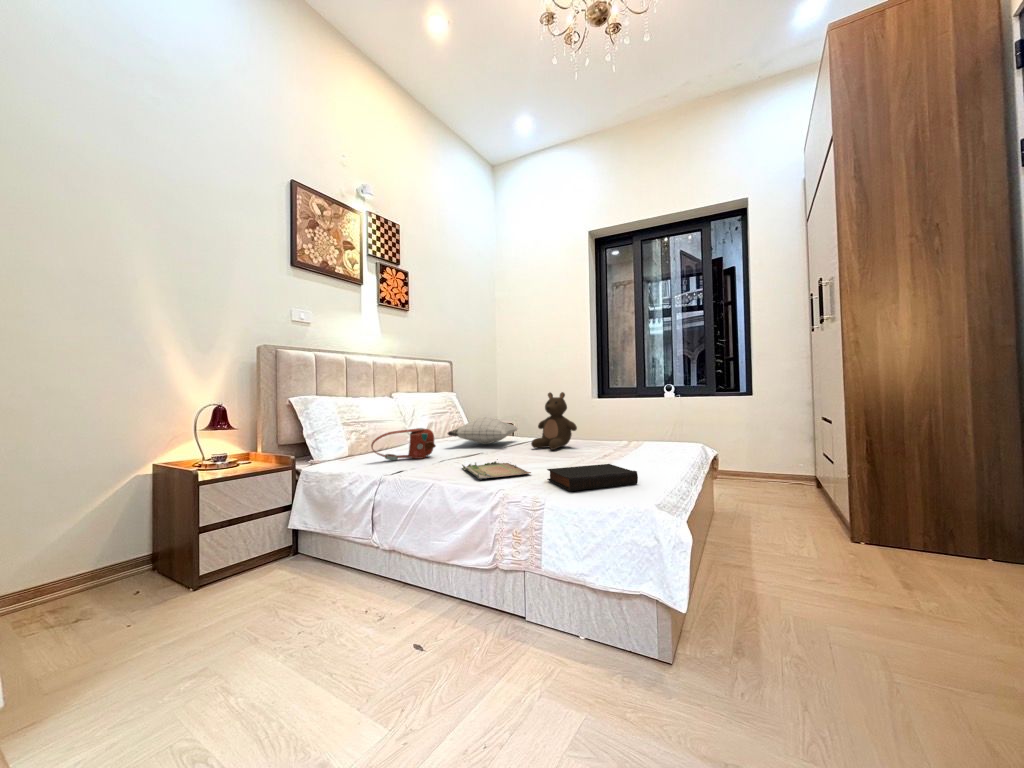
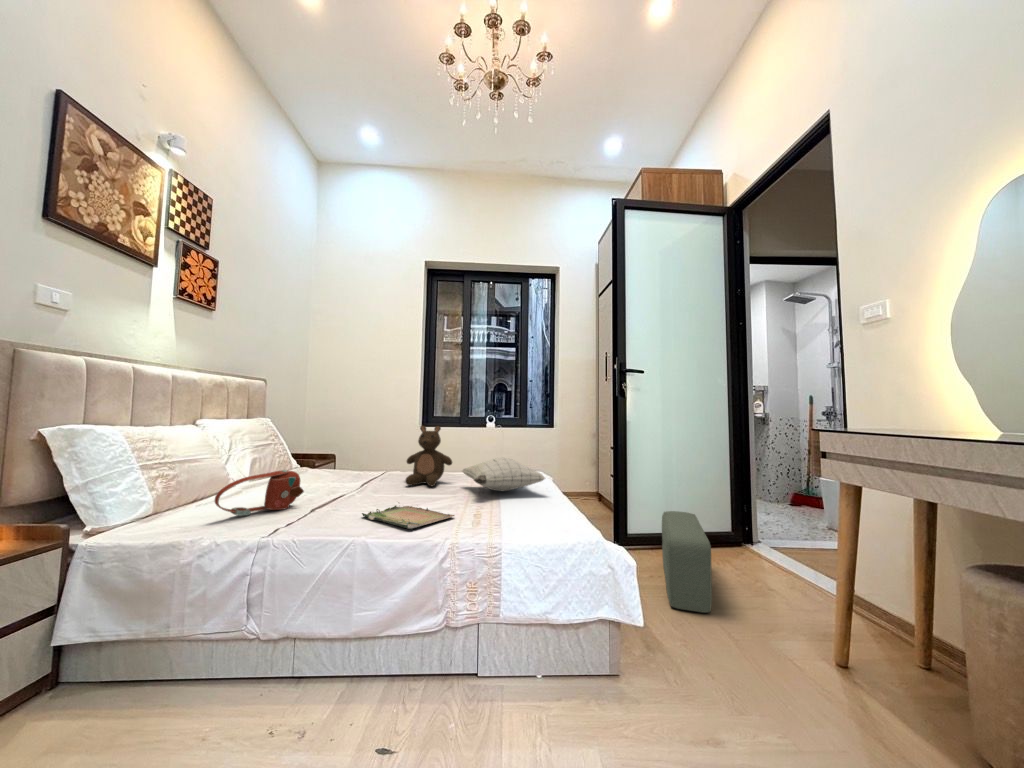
pillow: present [448,417,517,444] -> present [462,457,545,491]
book: present [547,464,638,491] -> none [481,499,561,531]
pouf: none [809,501,912,644] -> present [662,511,712,613]

